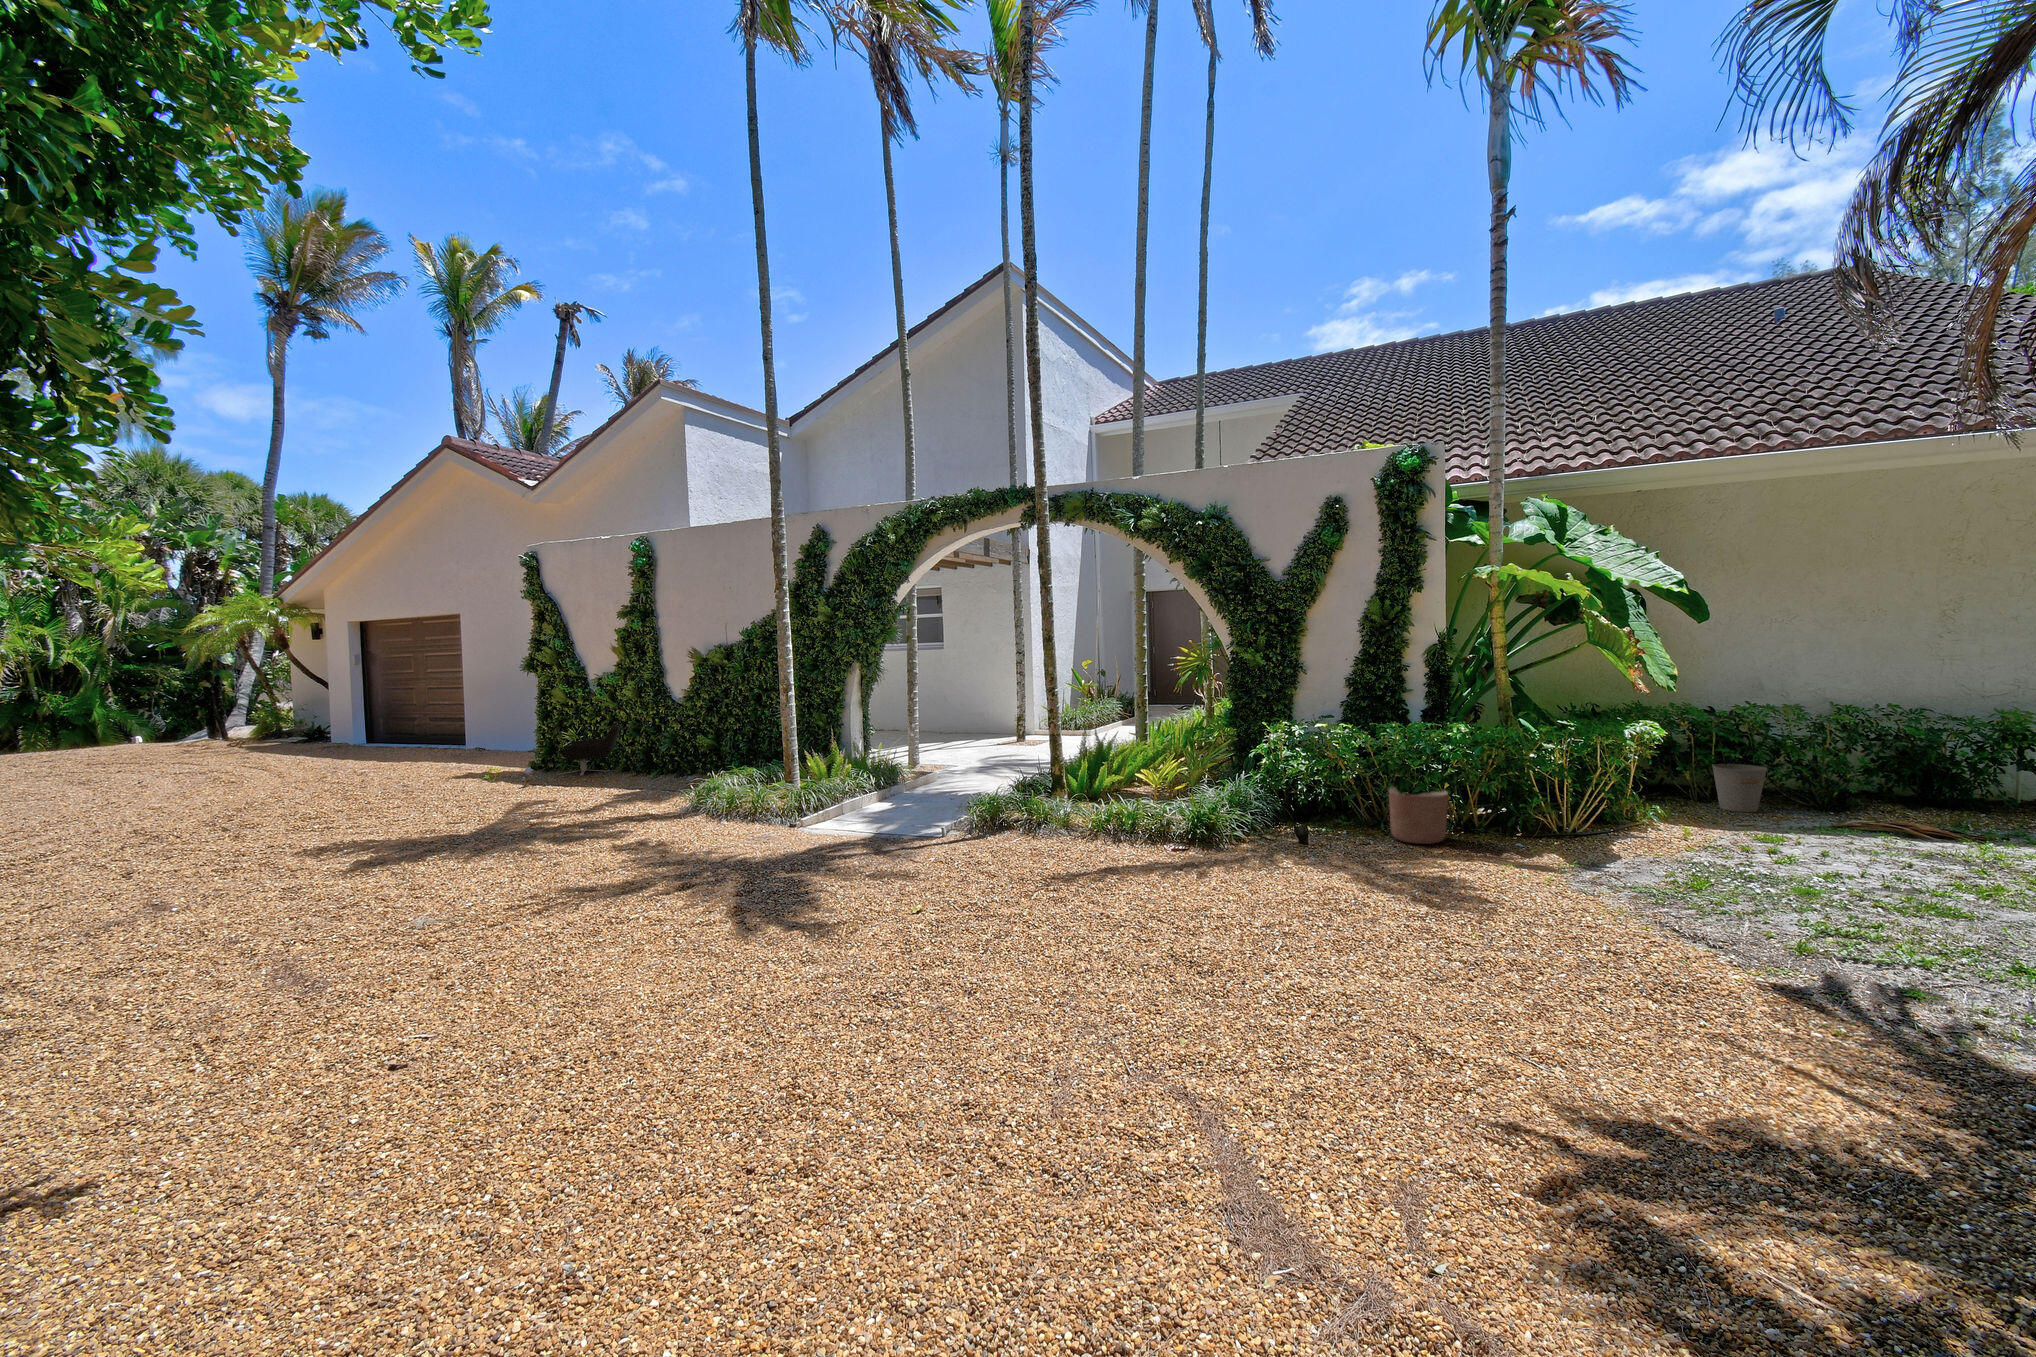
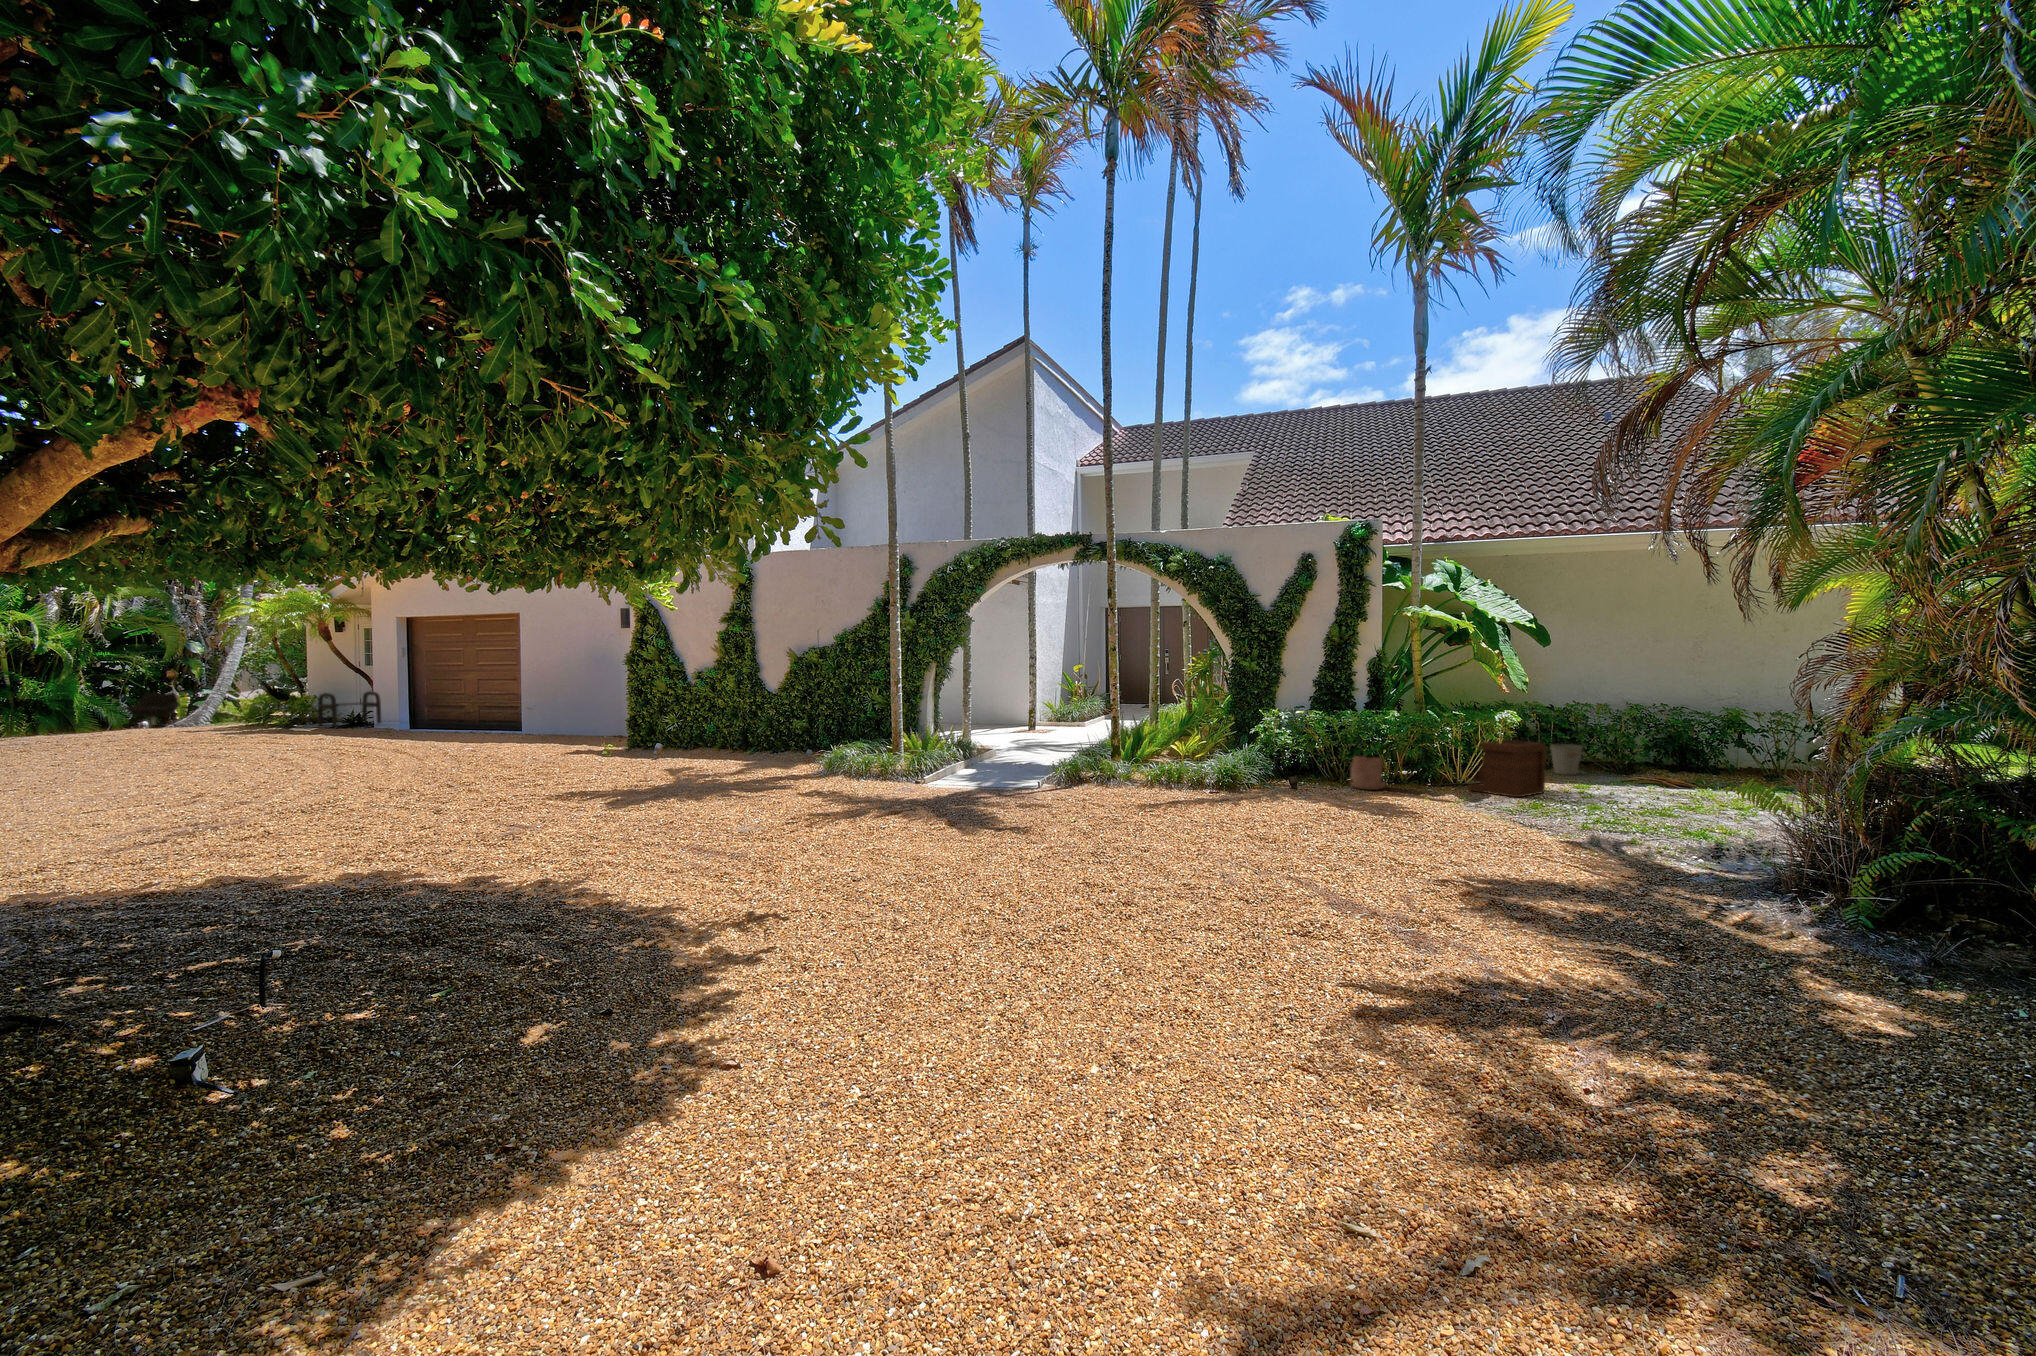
bench: none [268,704,338,744] -> present [318,691,381,727]
lounge chair: present [562,724,621,775] -> present [126,693,180,725]
wooden crate: none [1580,763,1711,862] -> present [1468,740,1546,797]

